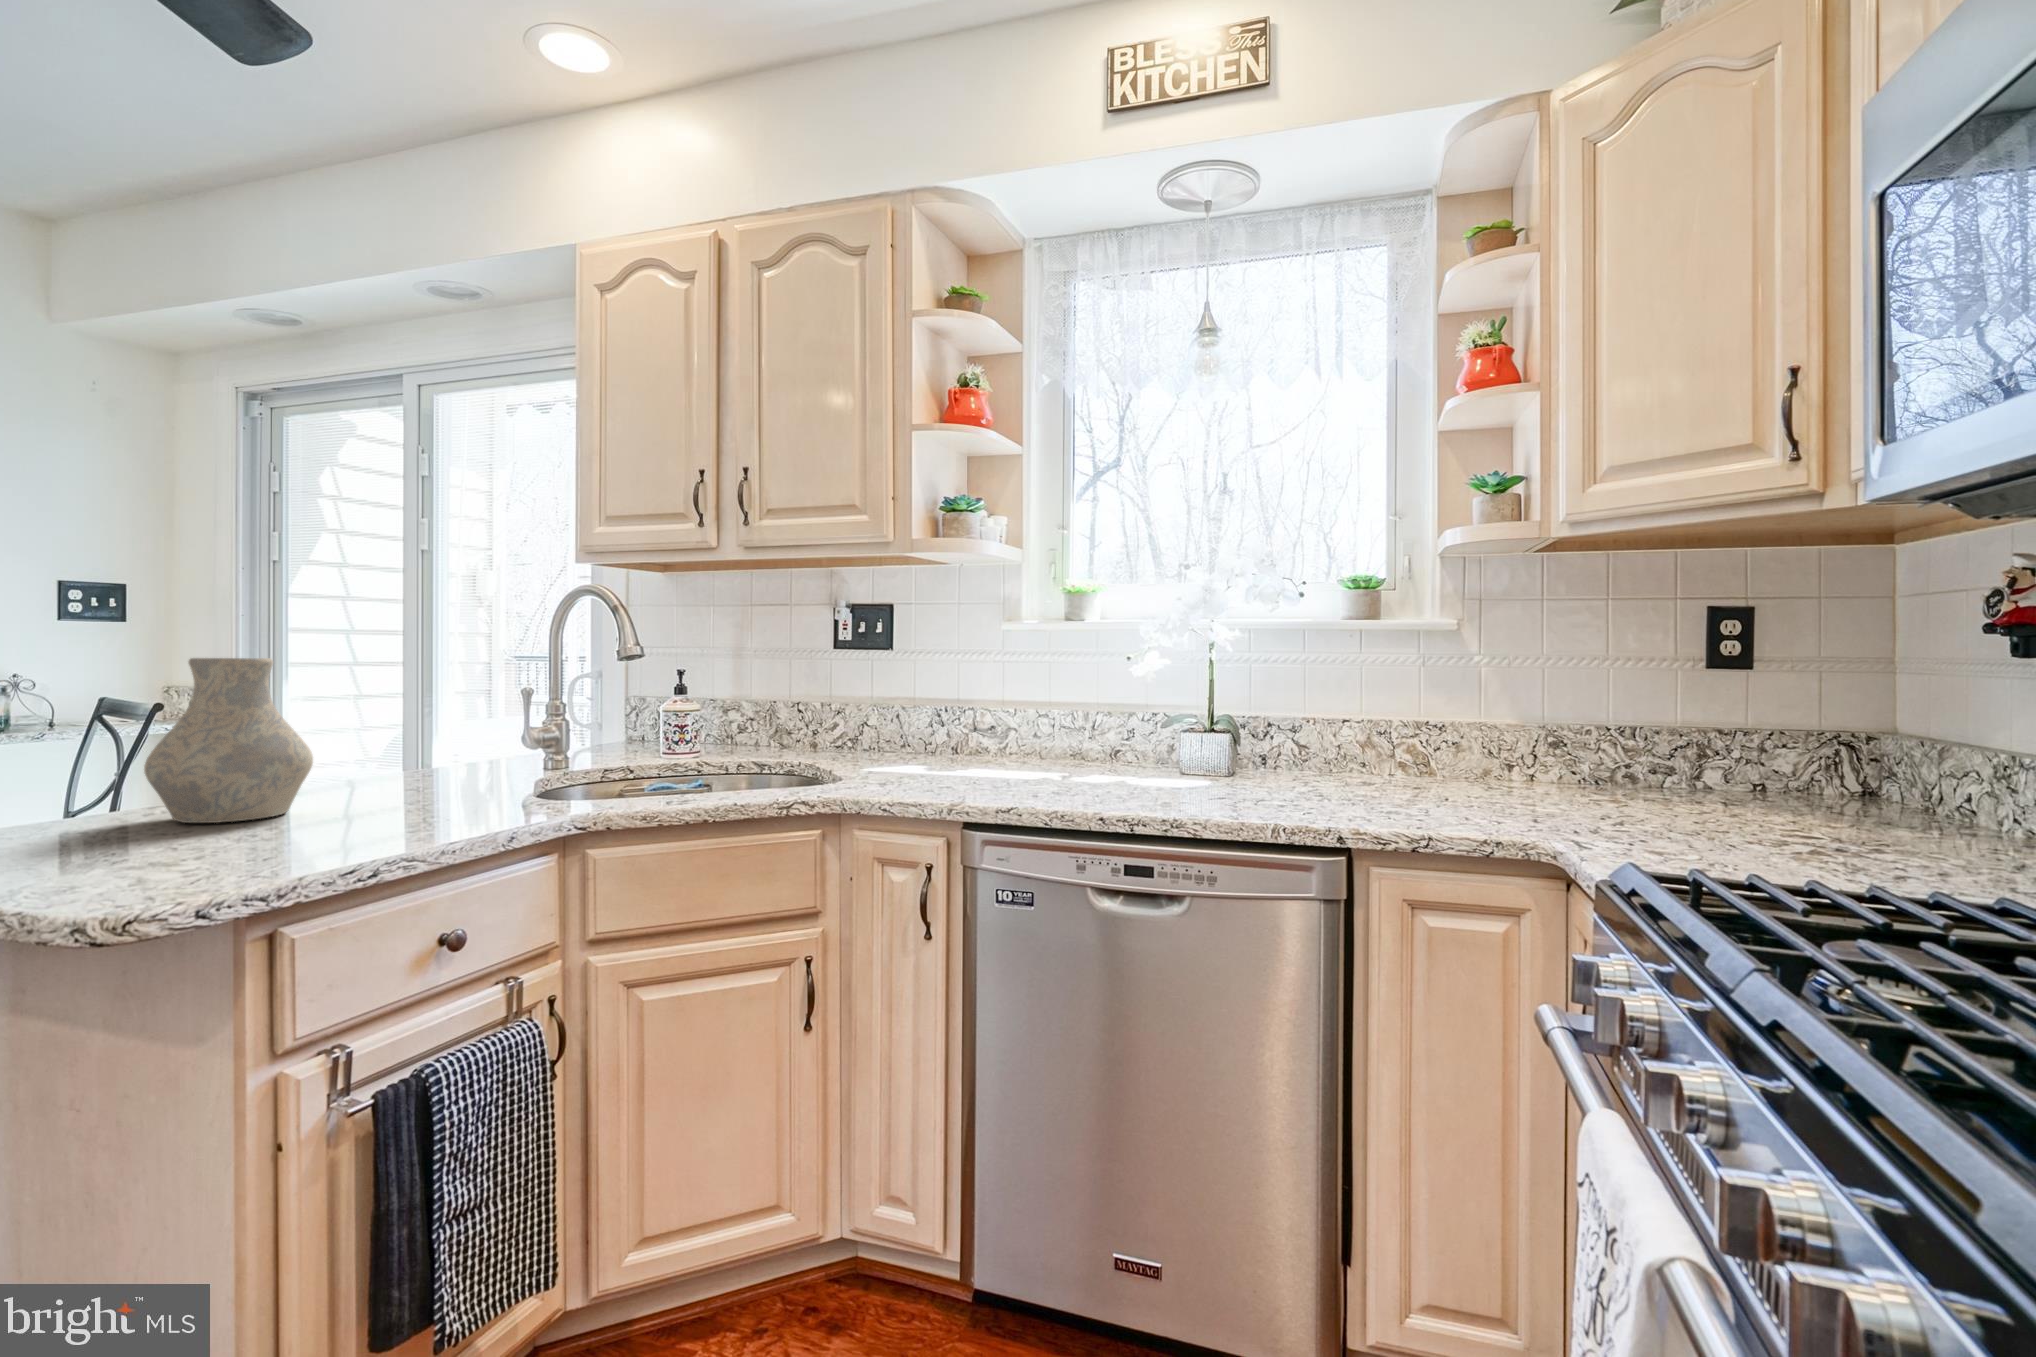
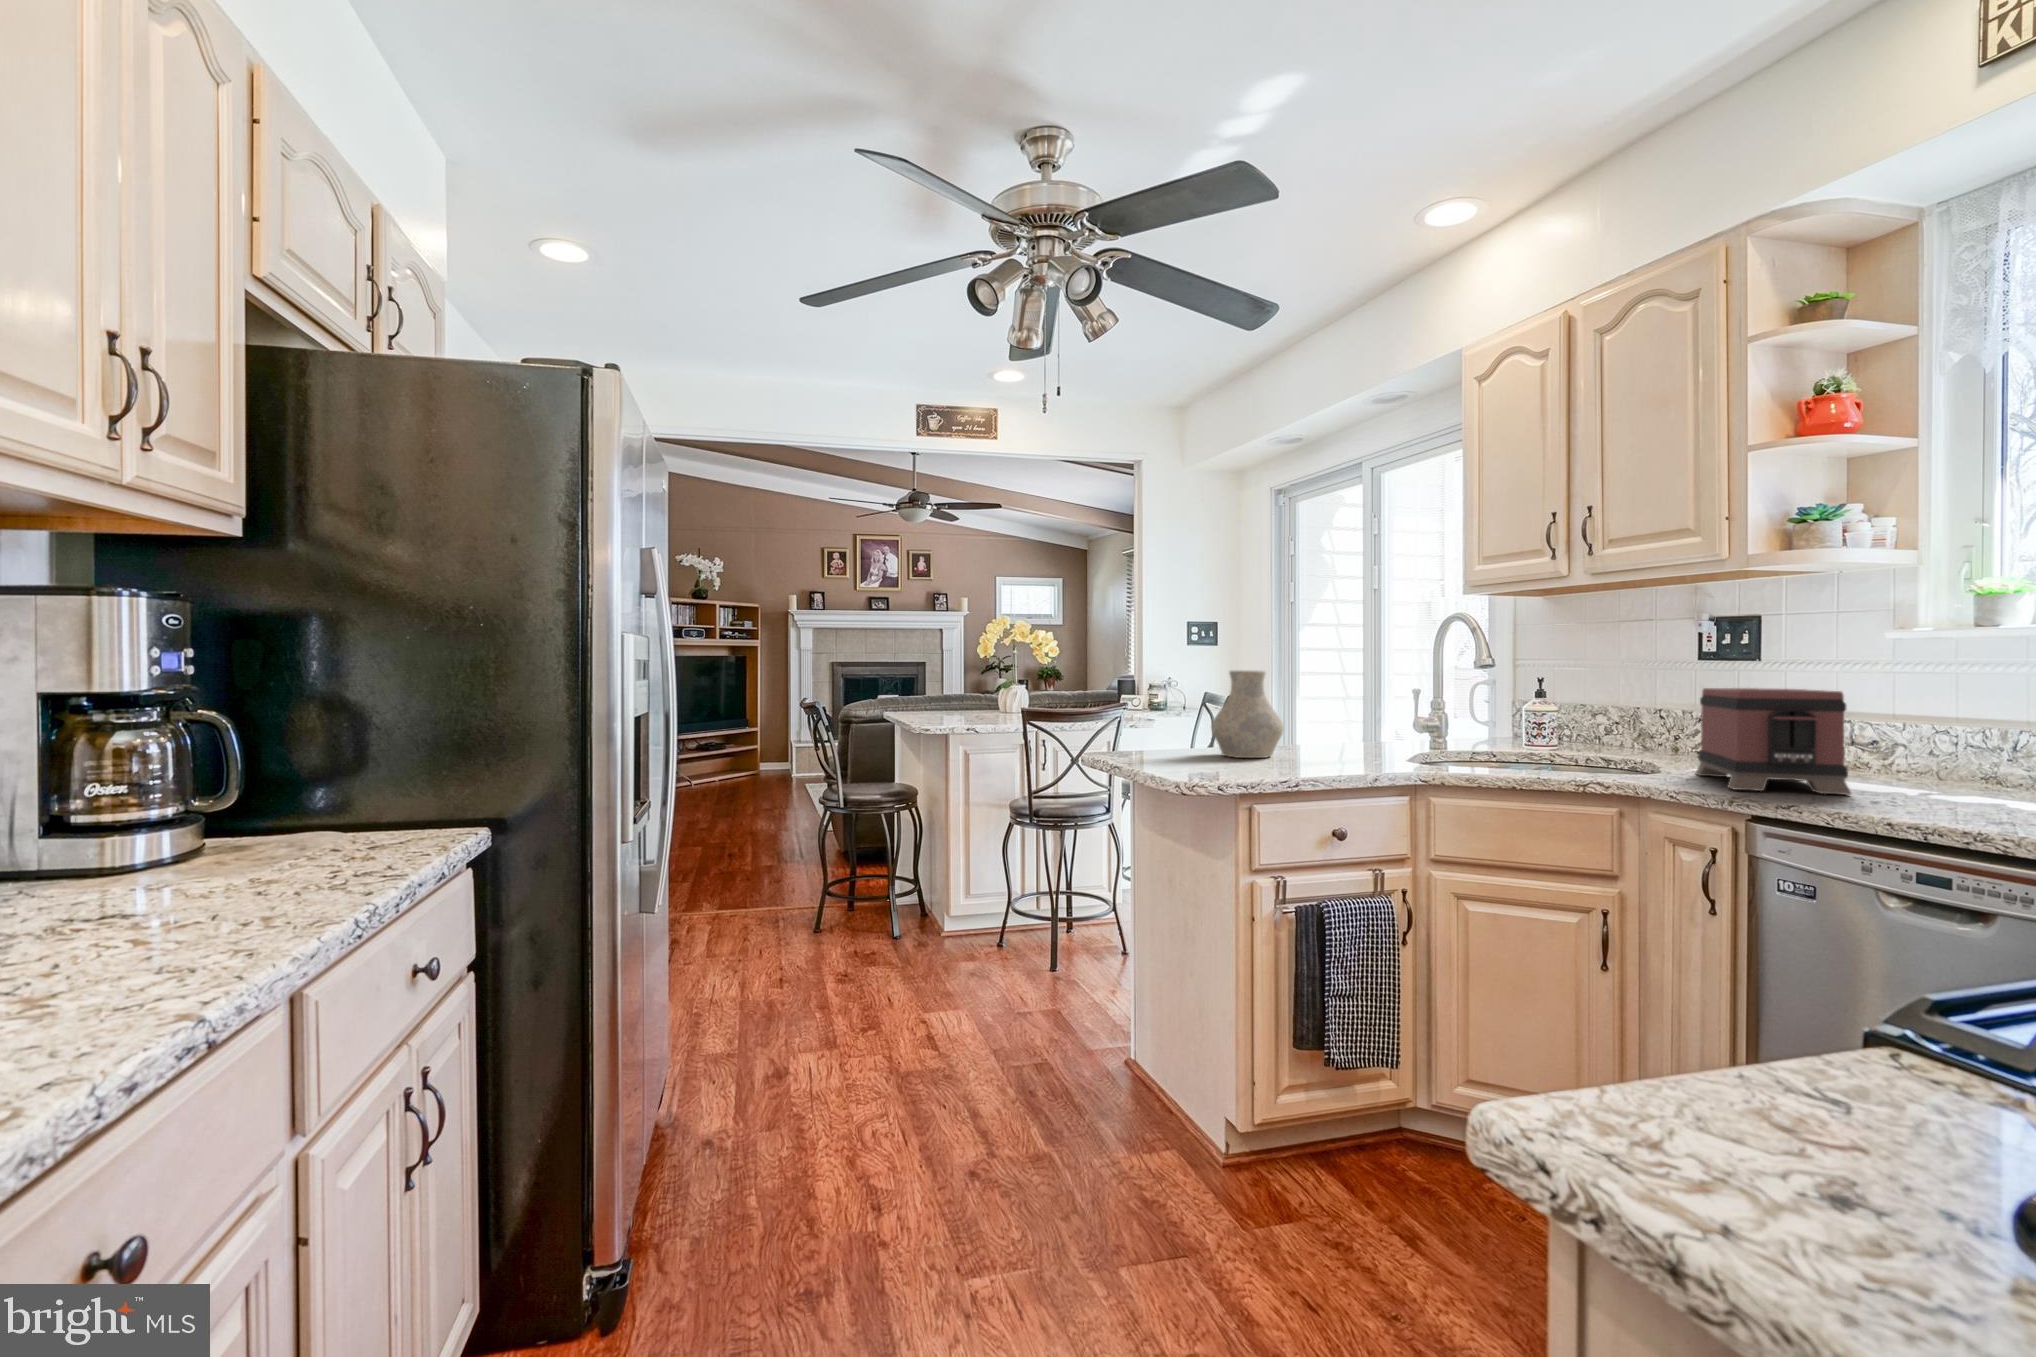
toaster: none [871,678,1026,793] -> present [1696,688,1851,795]

